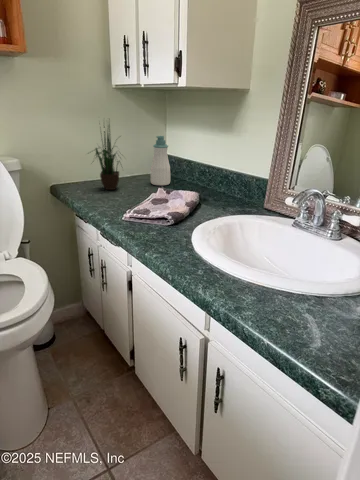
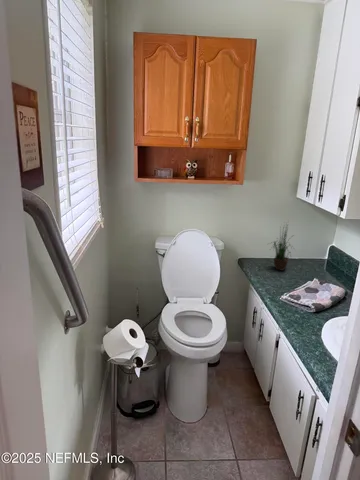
soap bottle: present [151,136,170,185] -> none [313,237,332,274]

